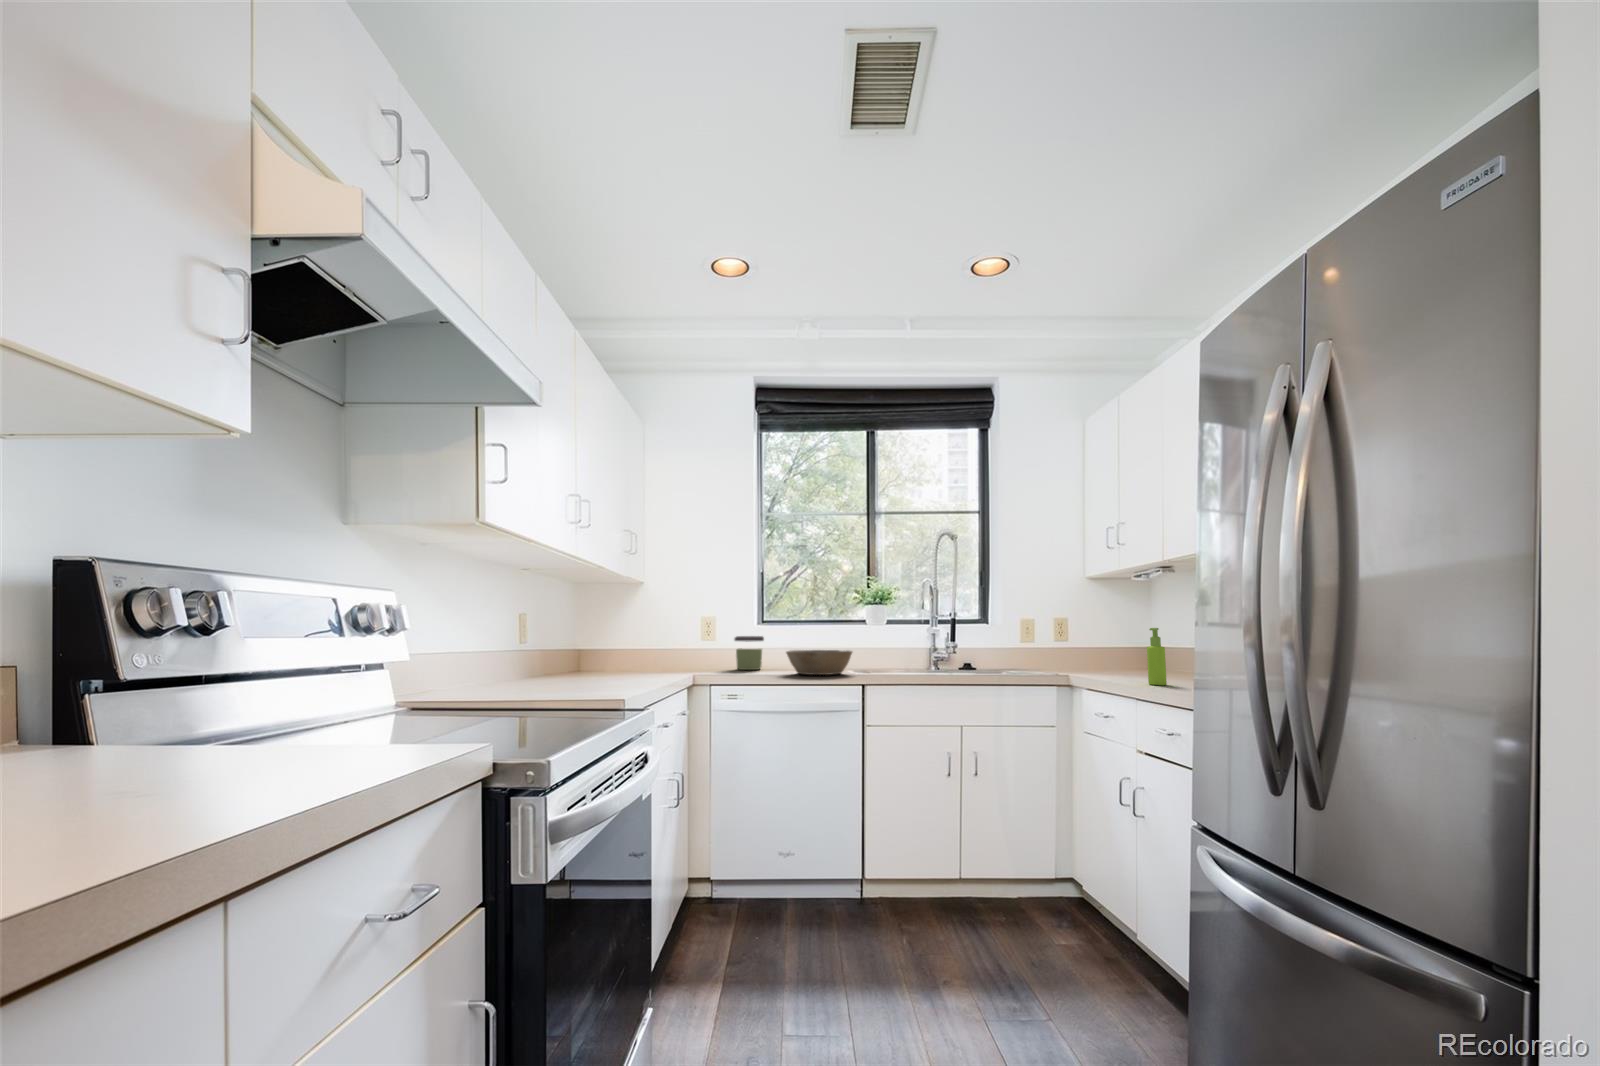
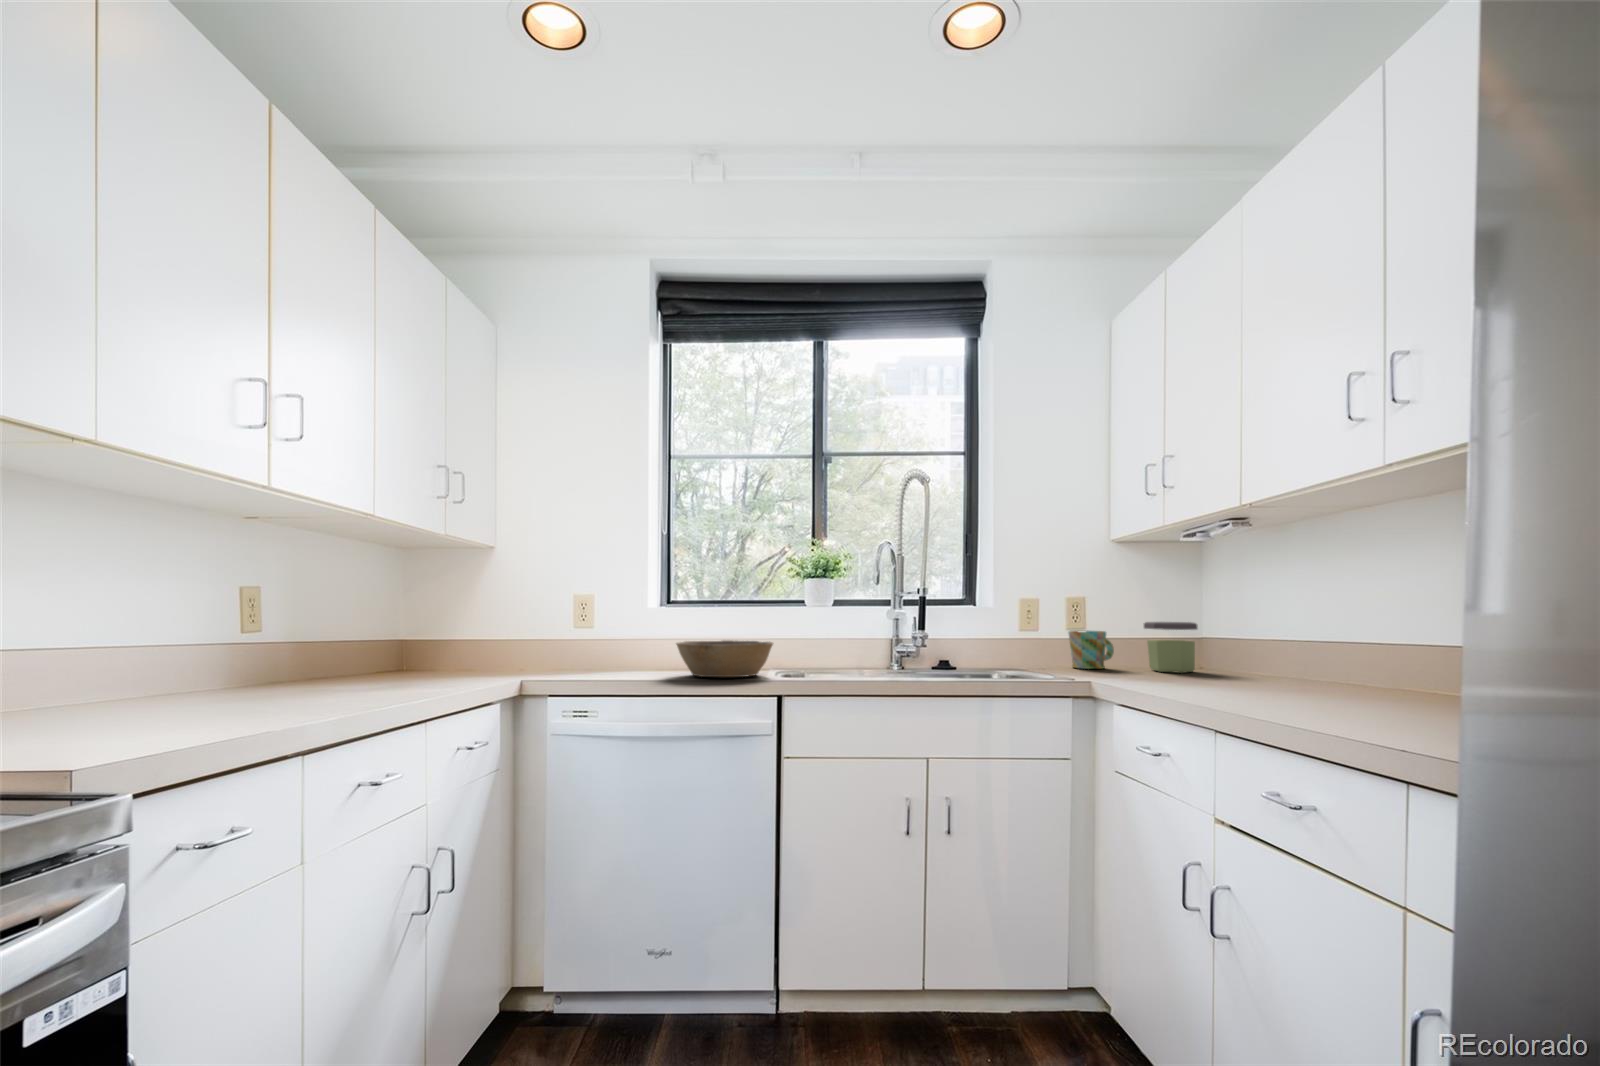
soap dispenser: present [1147,628,1167,685] -> none [1221,609,1256,702]
jar: present [735,636,764,670] -> present [1144,622,1198,673]
mug: none [1055,642,1087,669] -> present [1068,631,1114,669]

